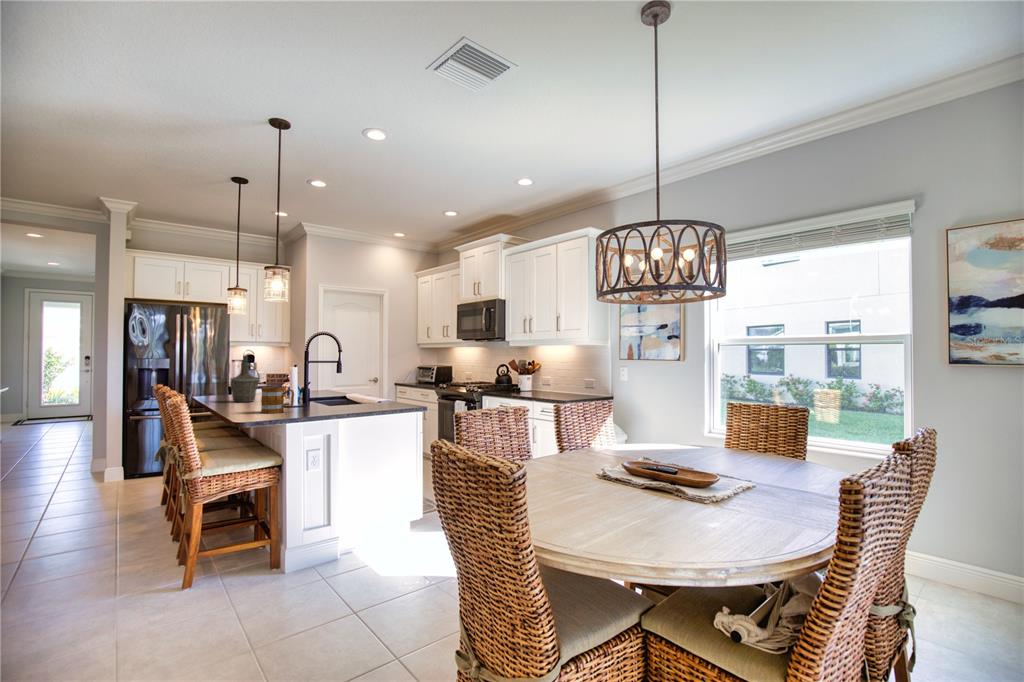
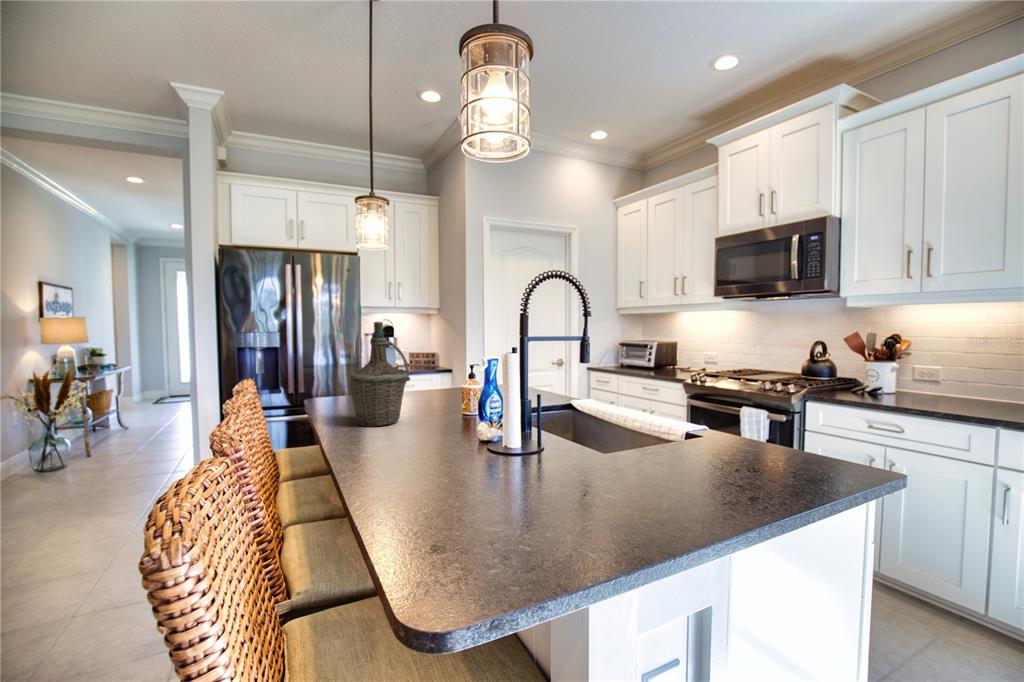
mug: present [261,387,294,413] -> none [428,419,538,528]

